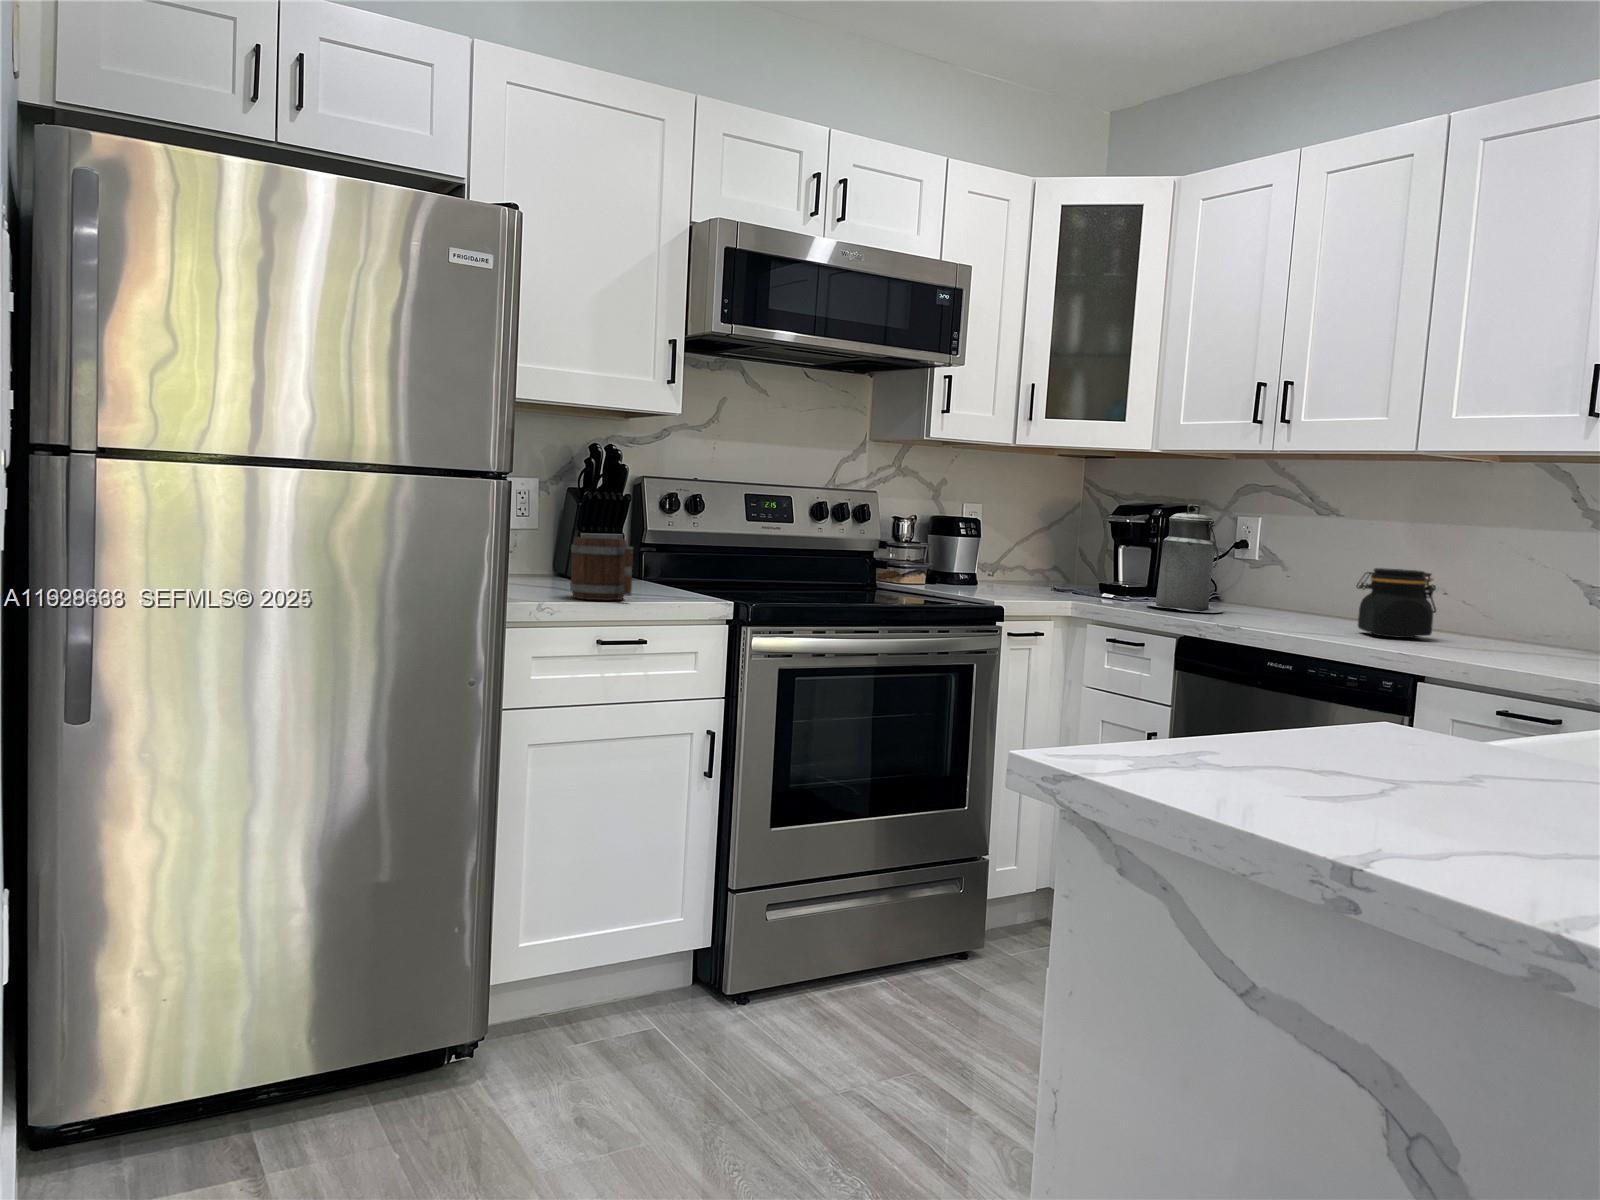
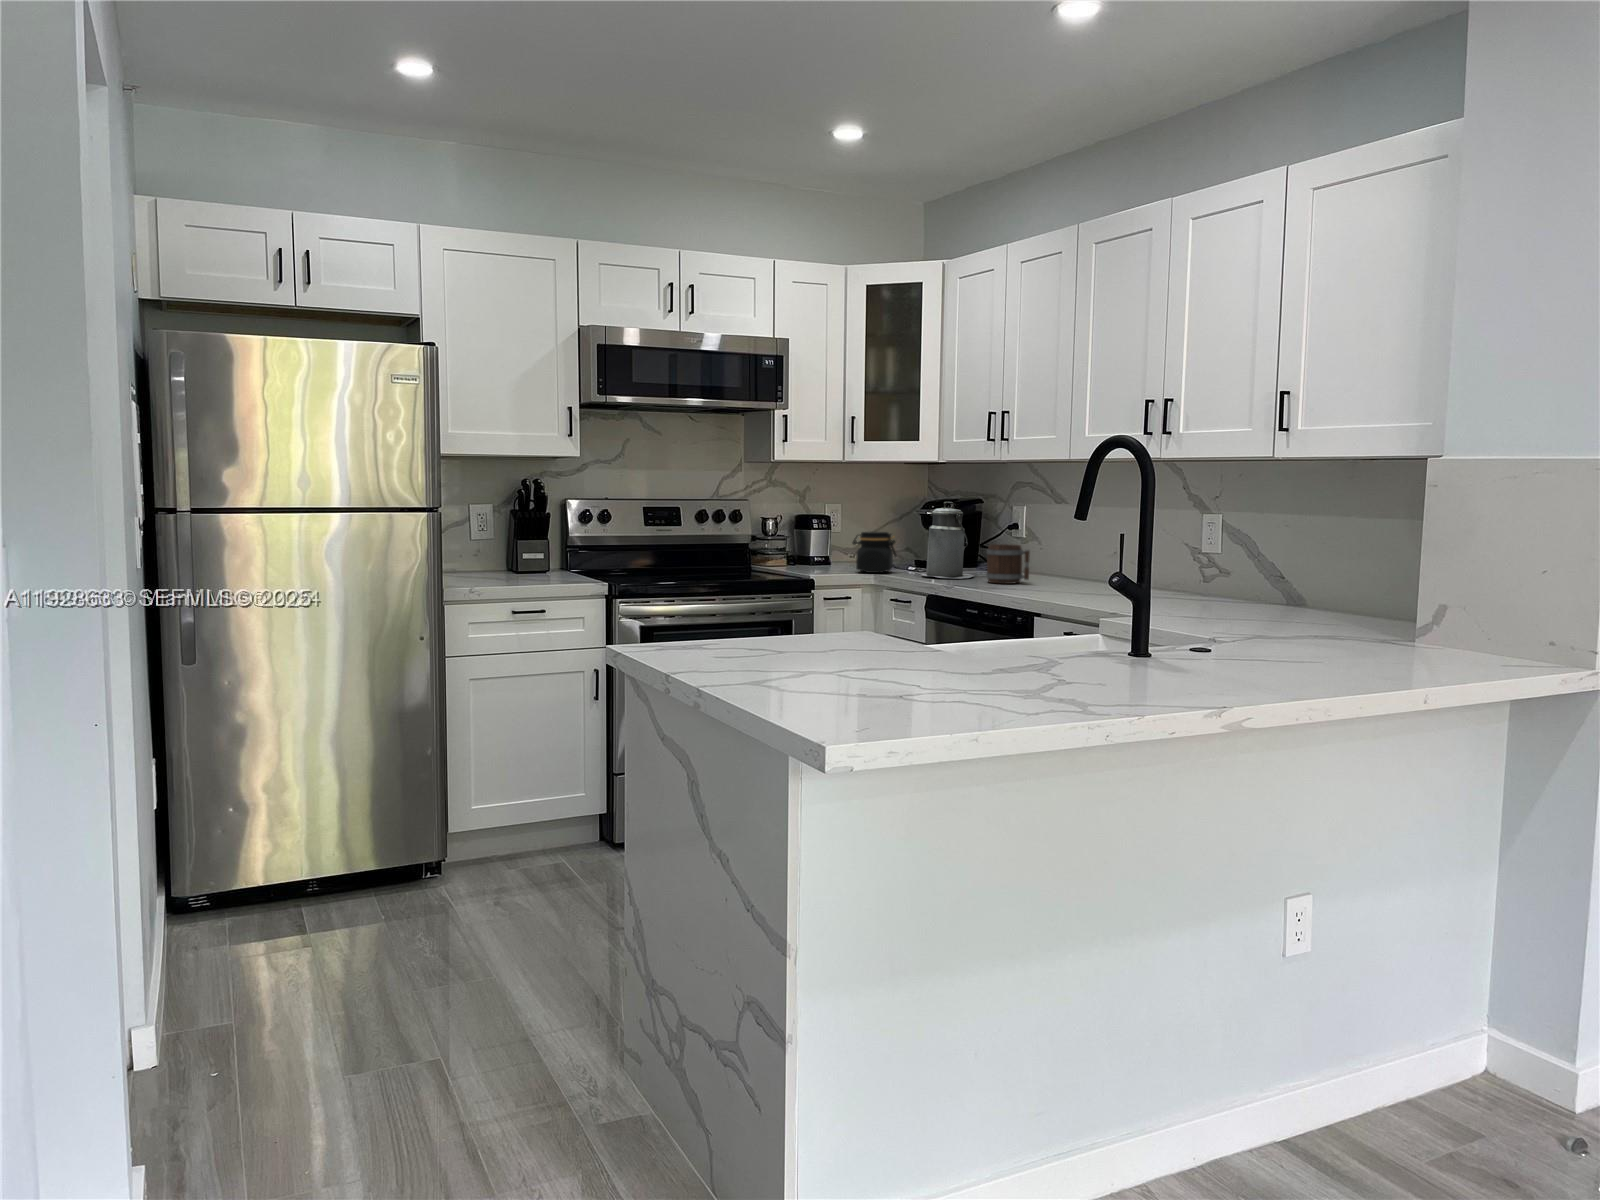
mug: present [570,537,633,600] -> present [986,544,1030,584]
jar: present [1357,568,1436,638] -> present [853,532,896,573]

